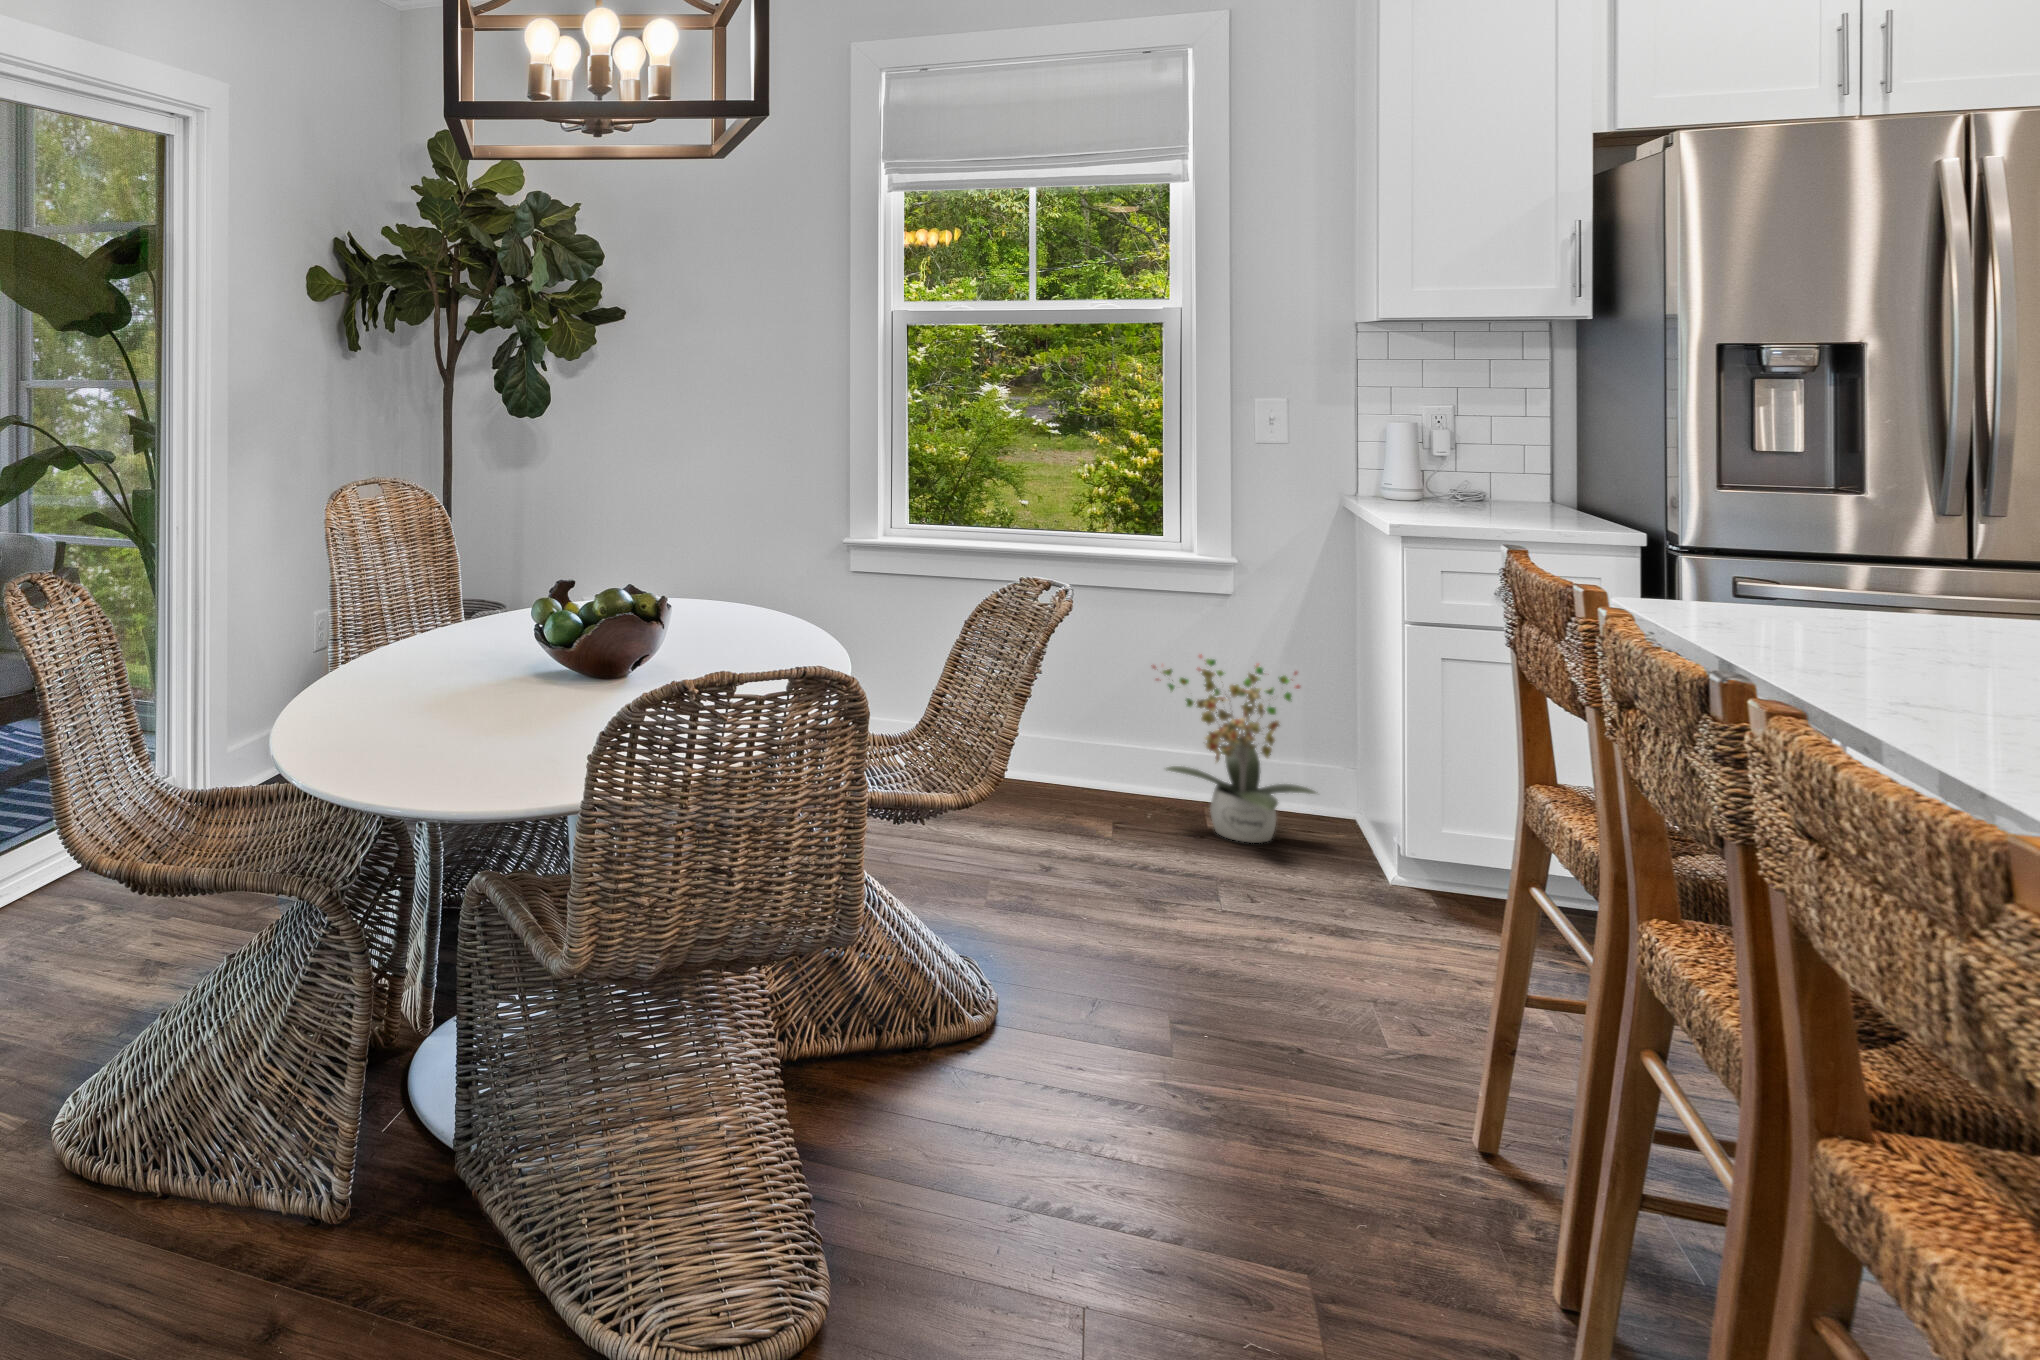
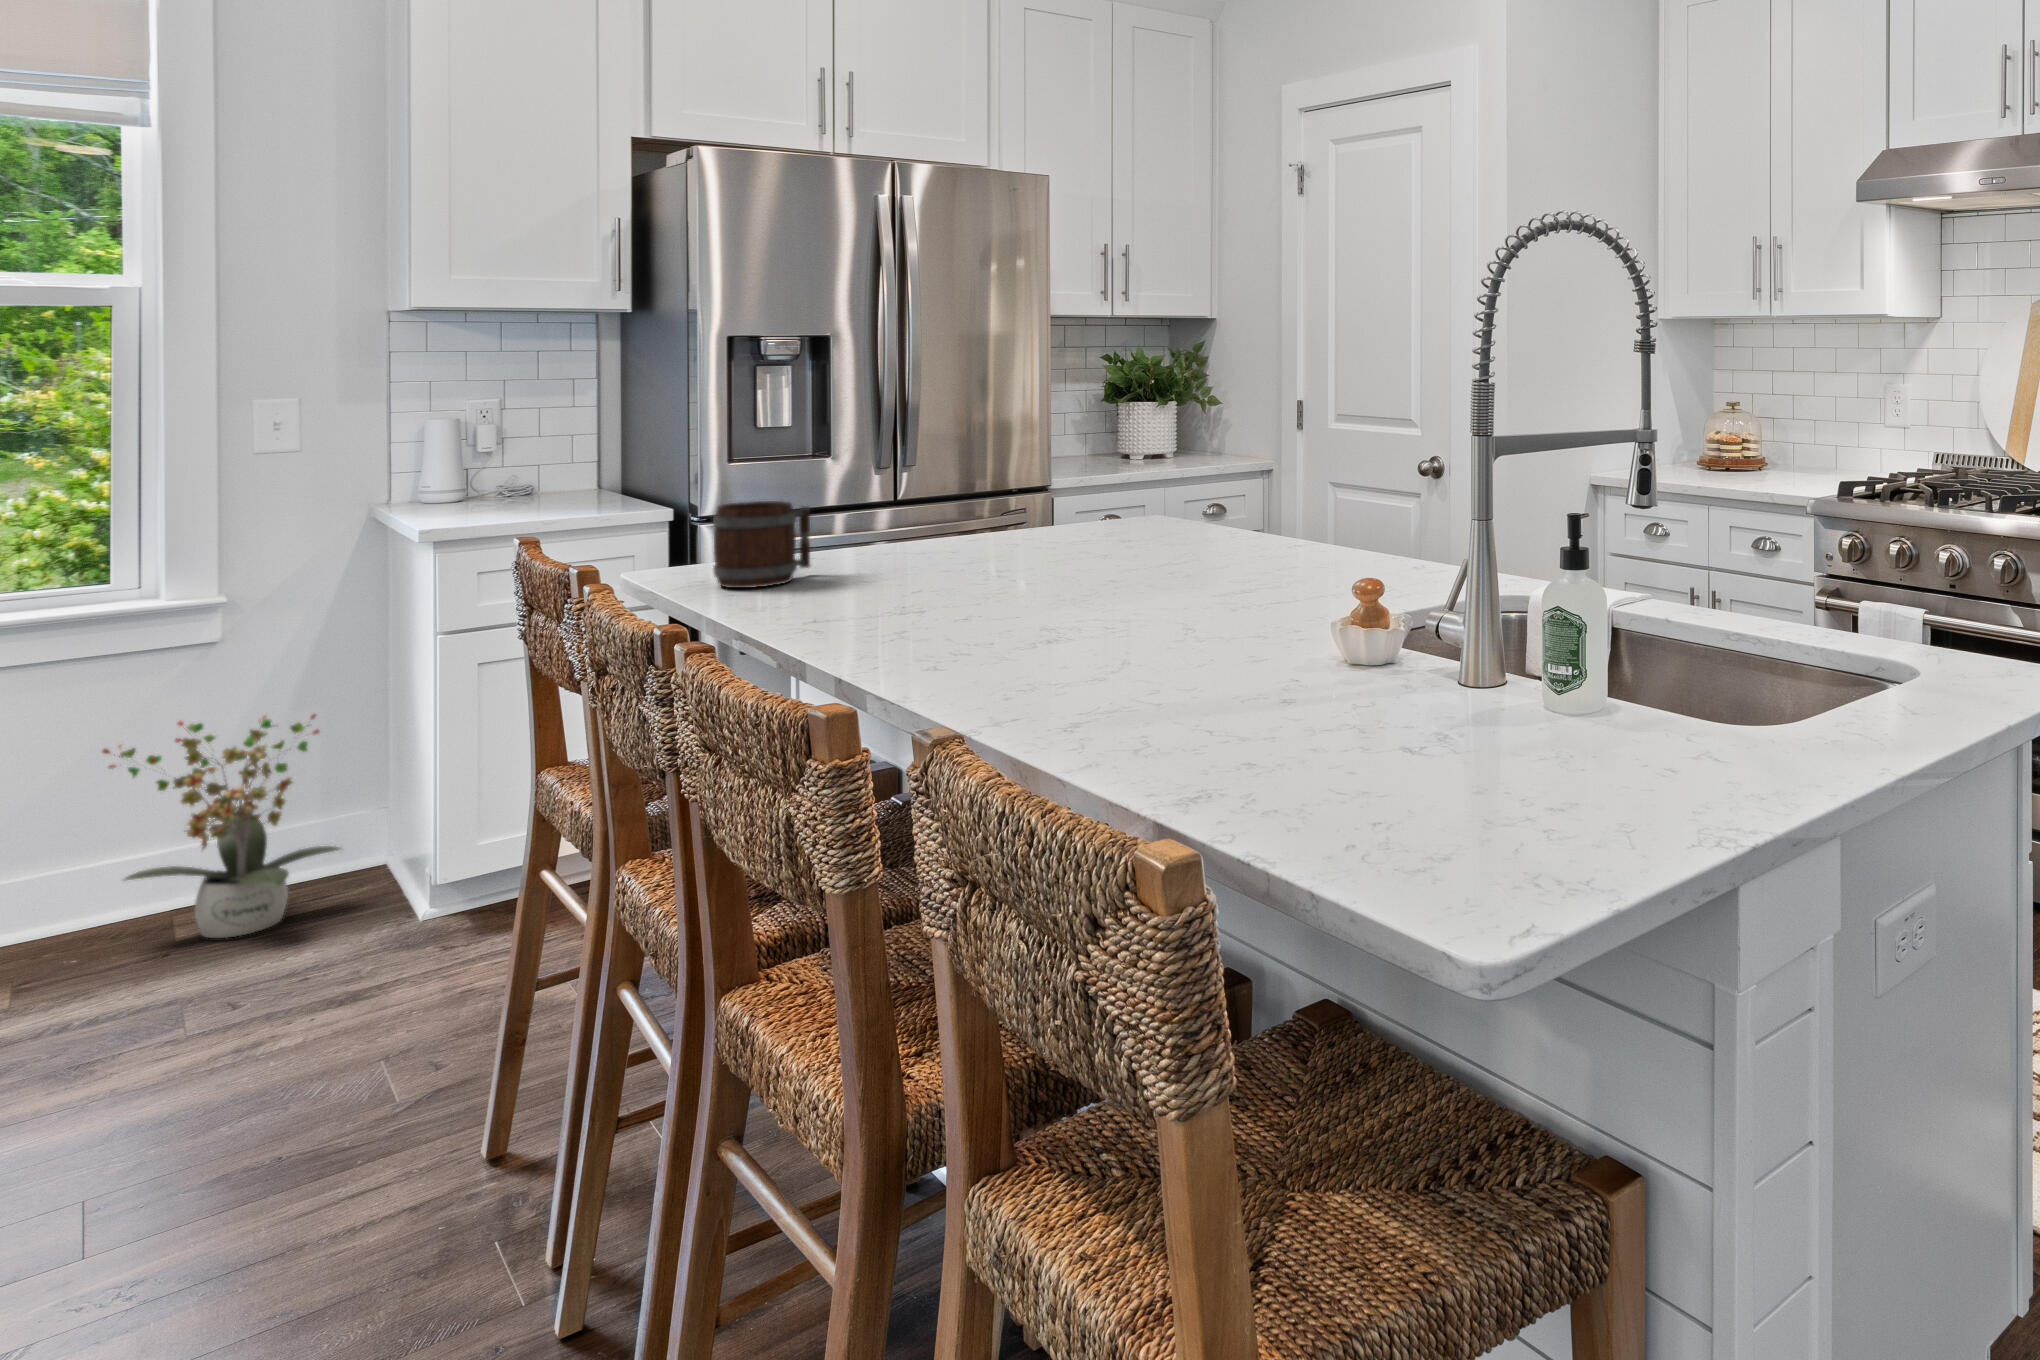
mug: none [1736,532,1877,637] -> present [713,501,810,588]

